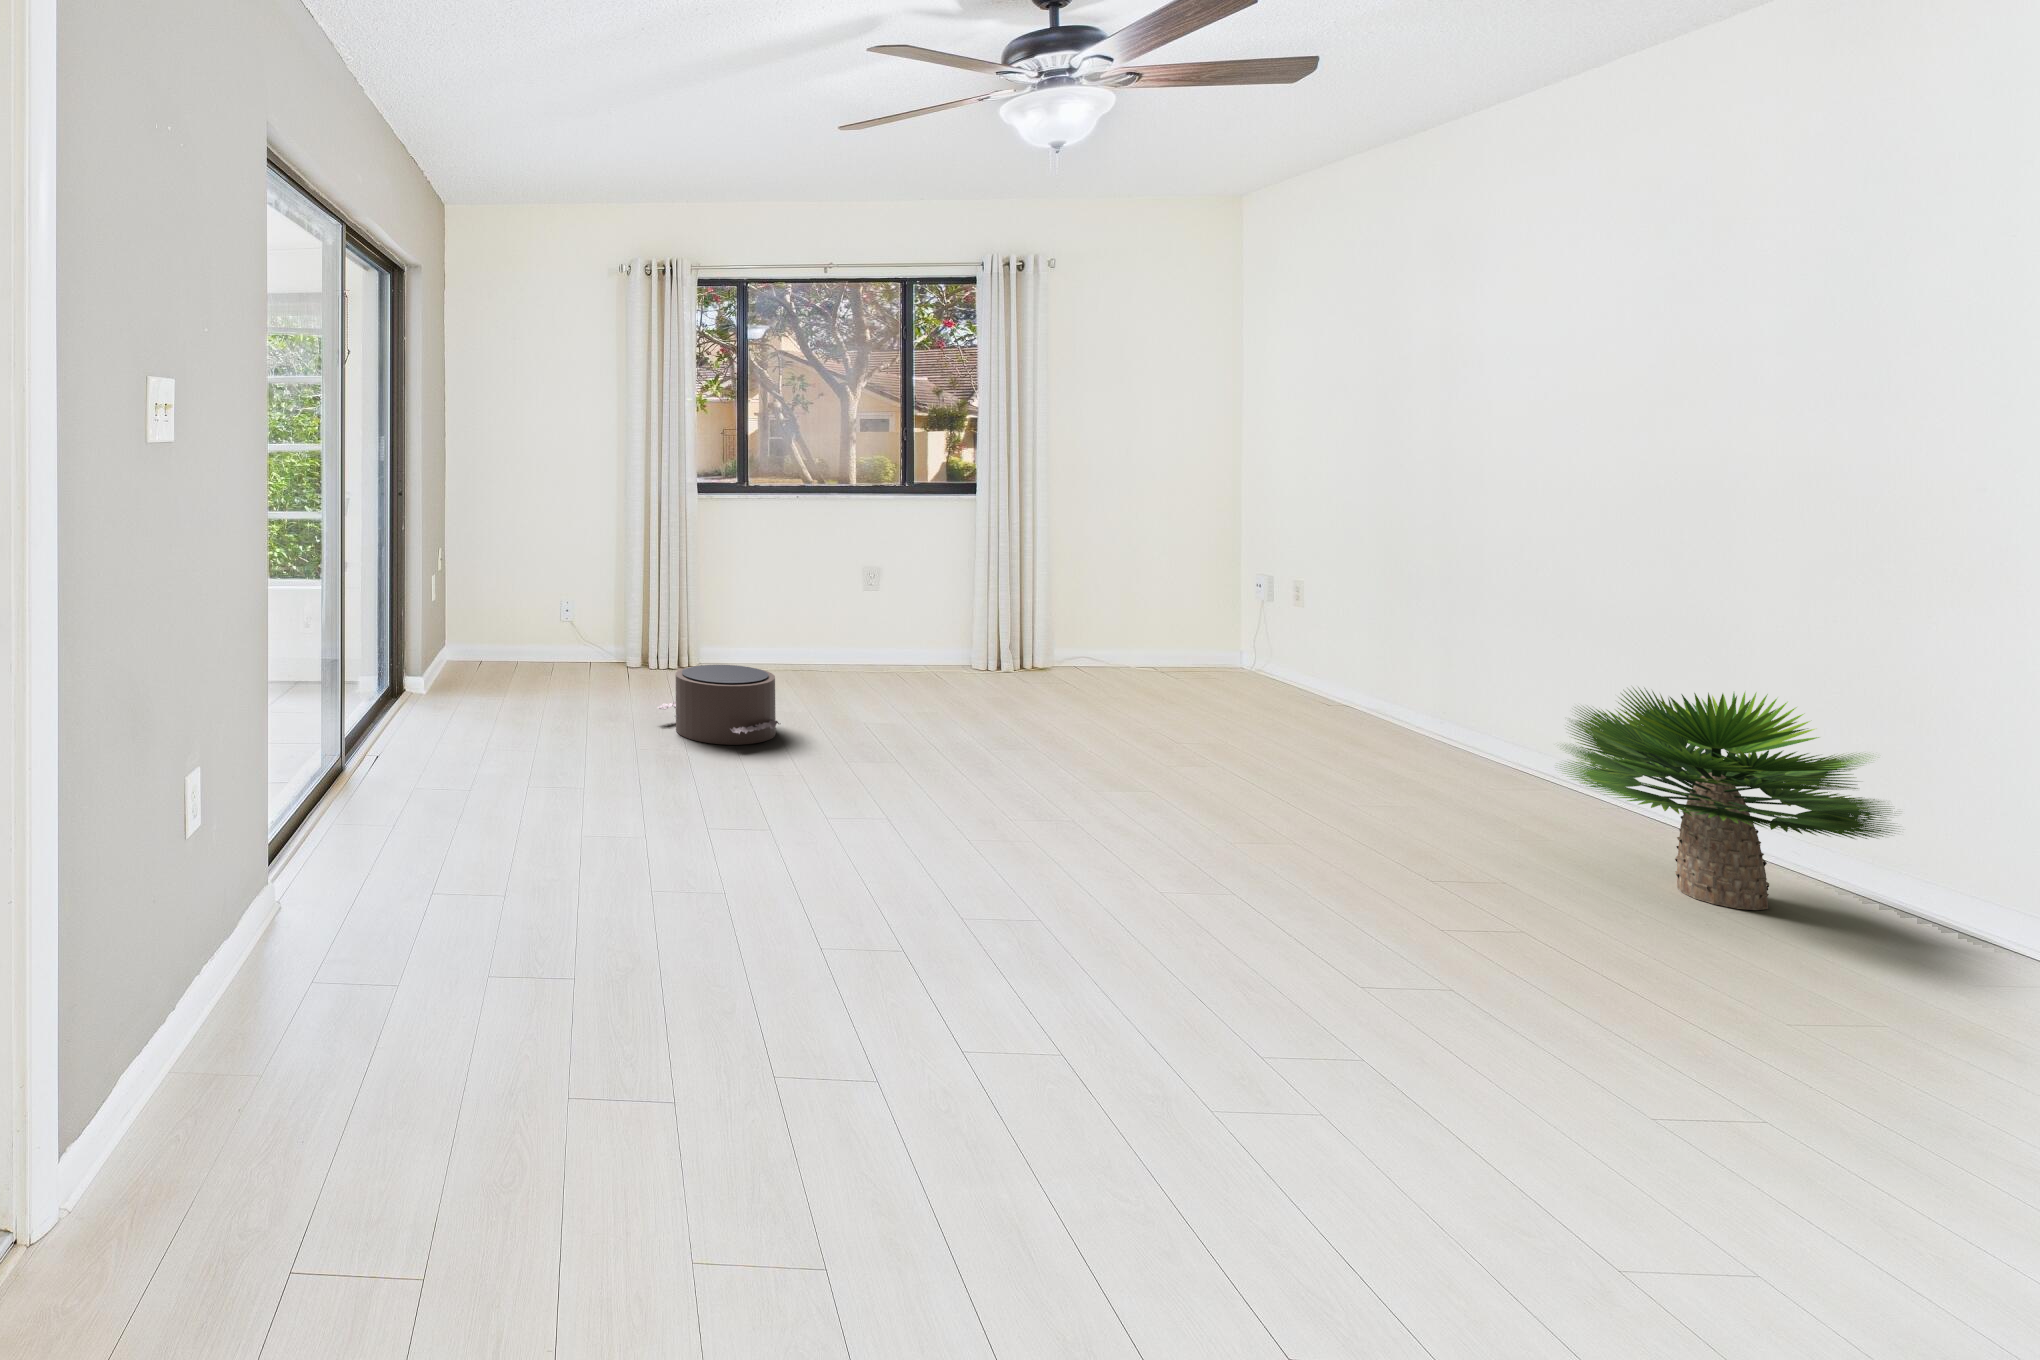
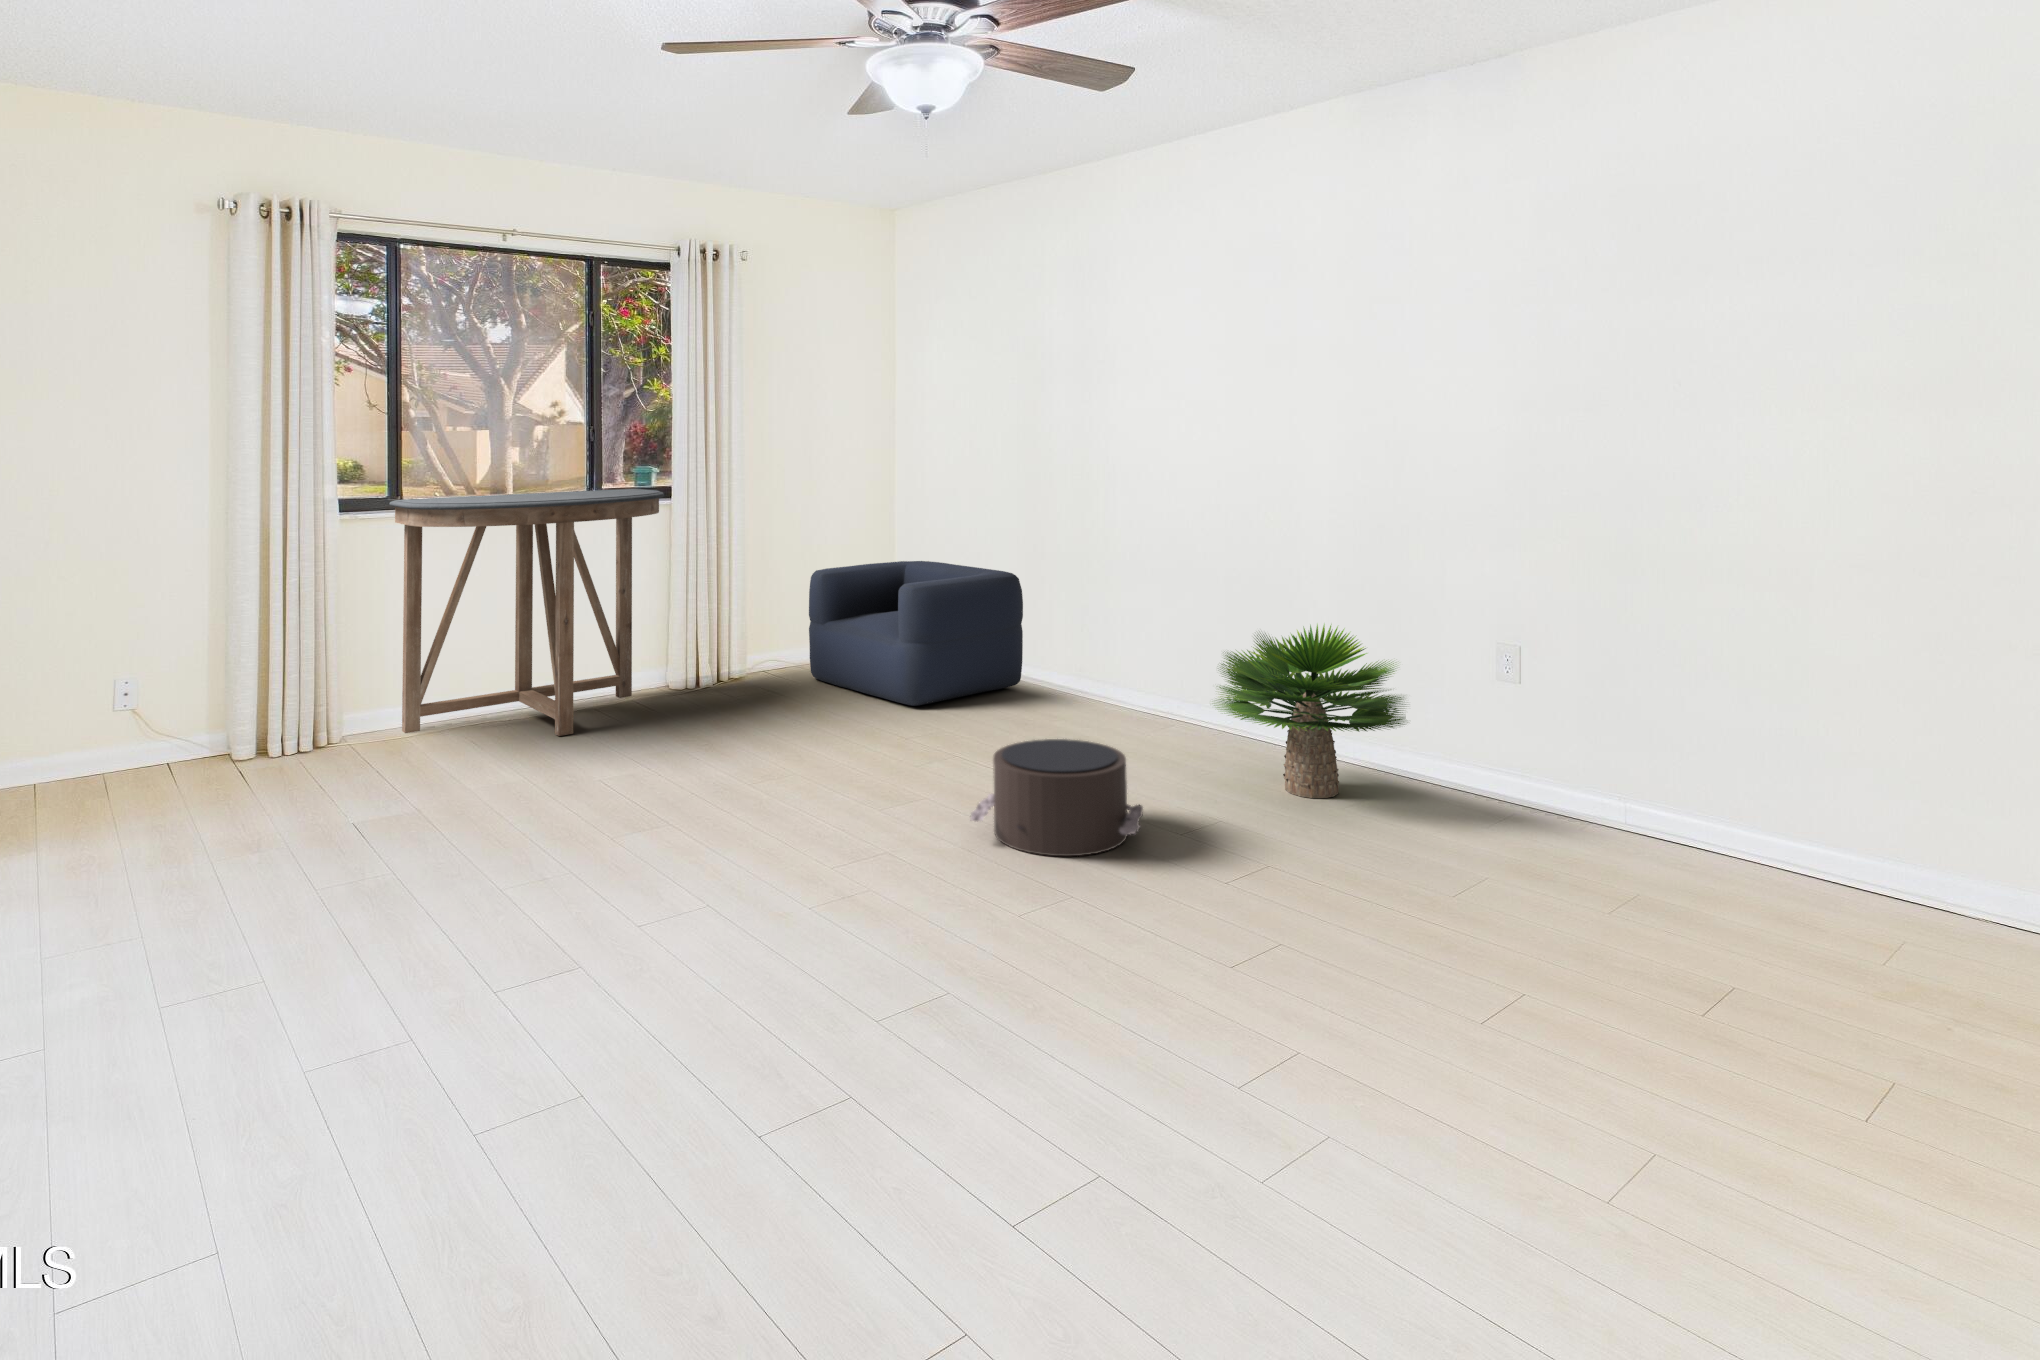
console table: none [736,485,962,689] -> present [389,489,664,736]
armchair: none [1120,573,1375,721] -> present [809,561,1023,706]
pouf: present [657,665,781,745] -> present [971,739,1143,856]

